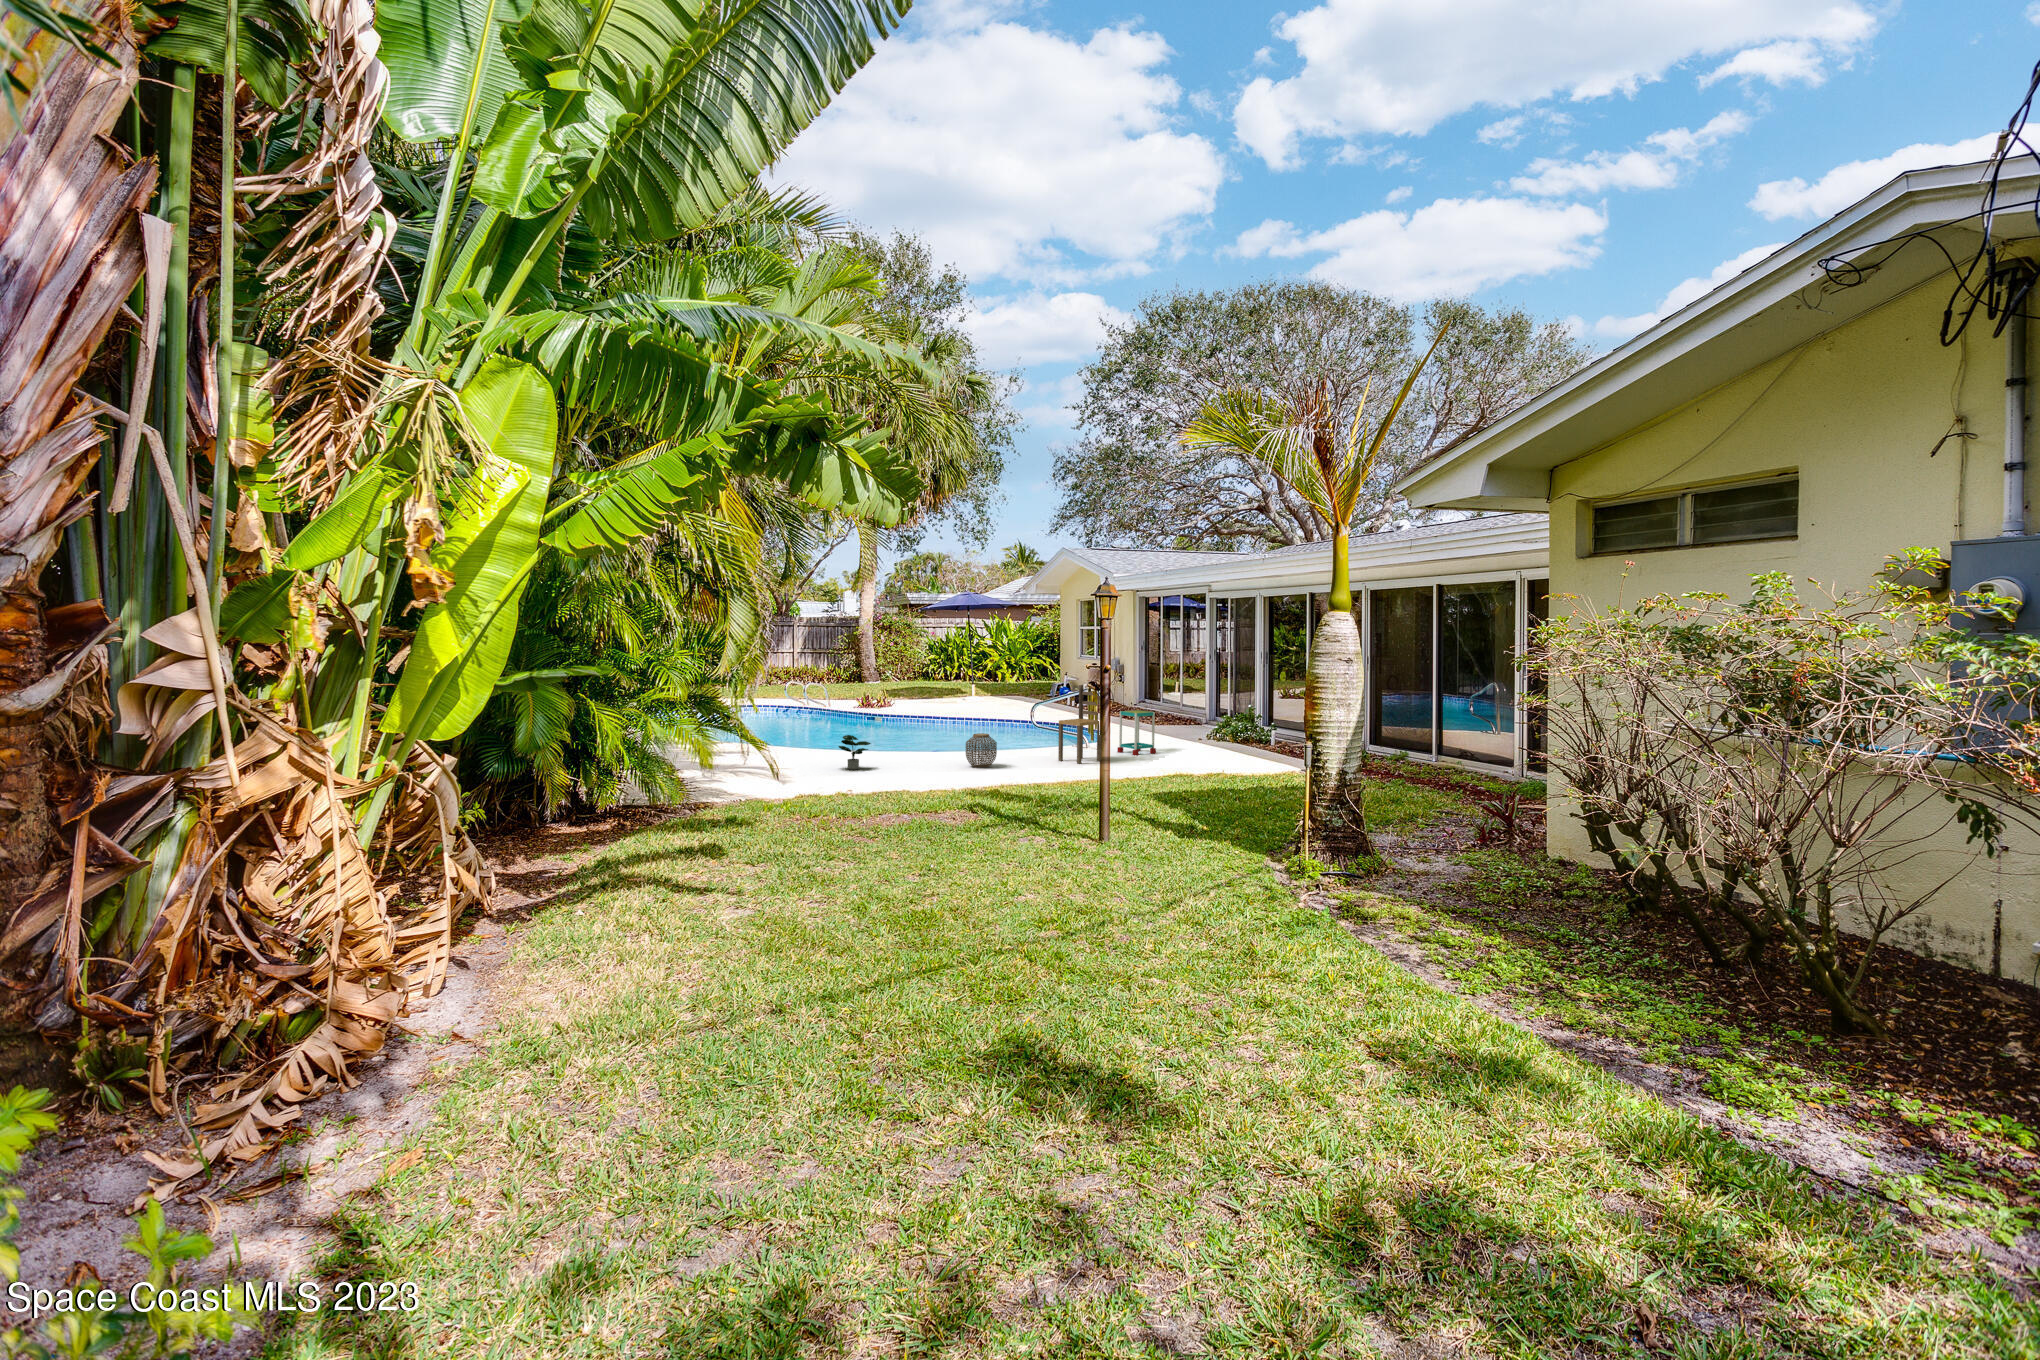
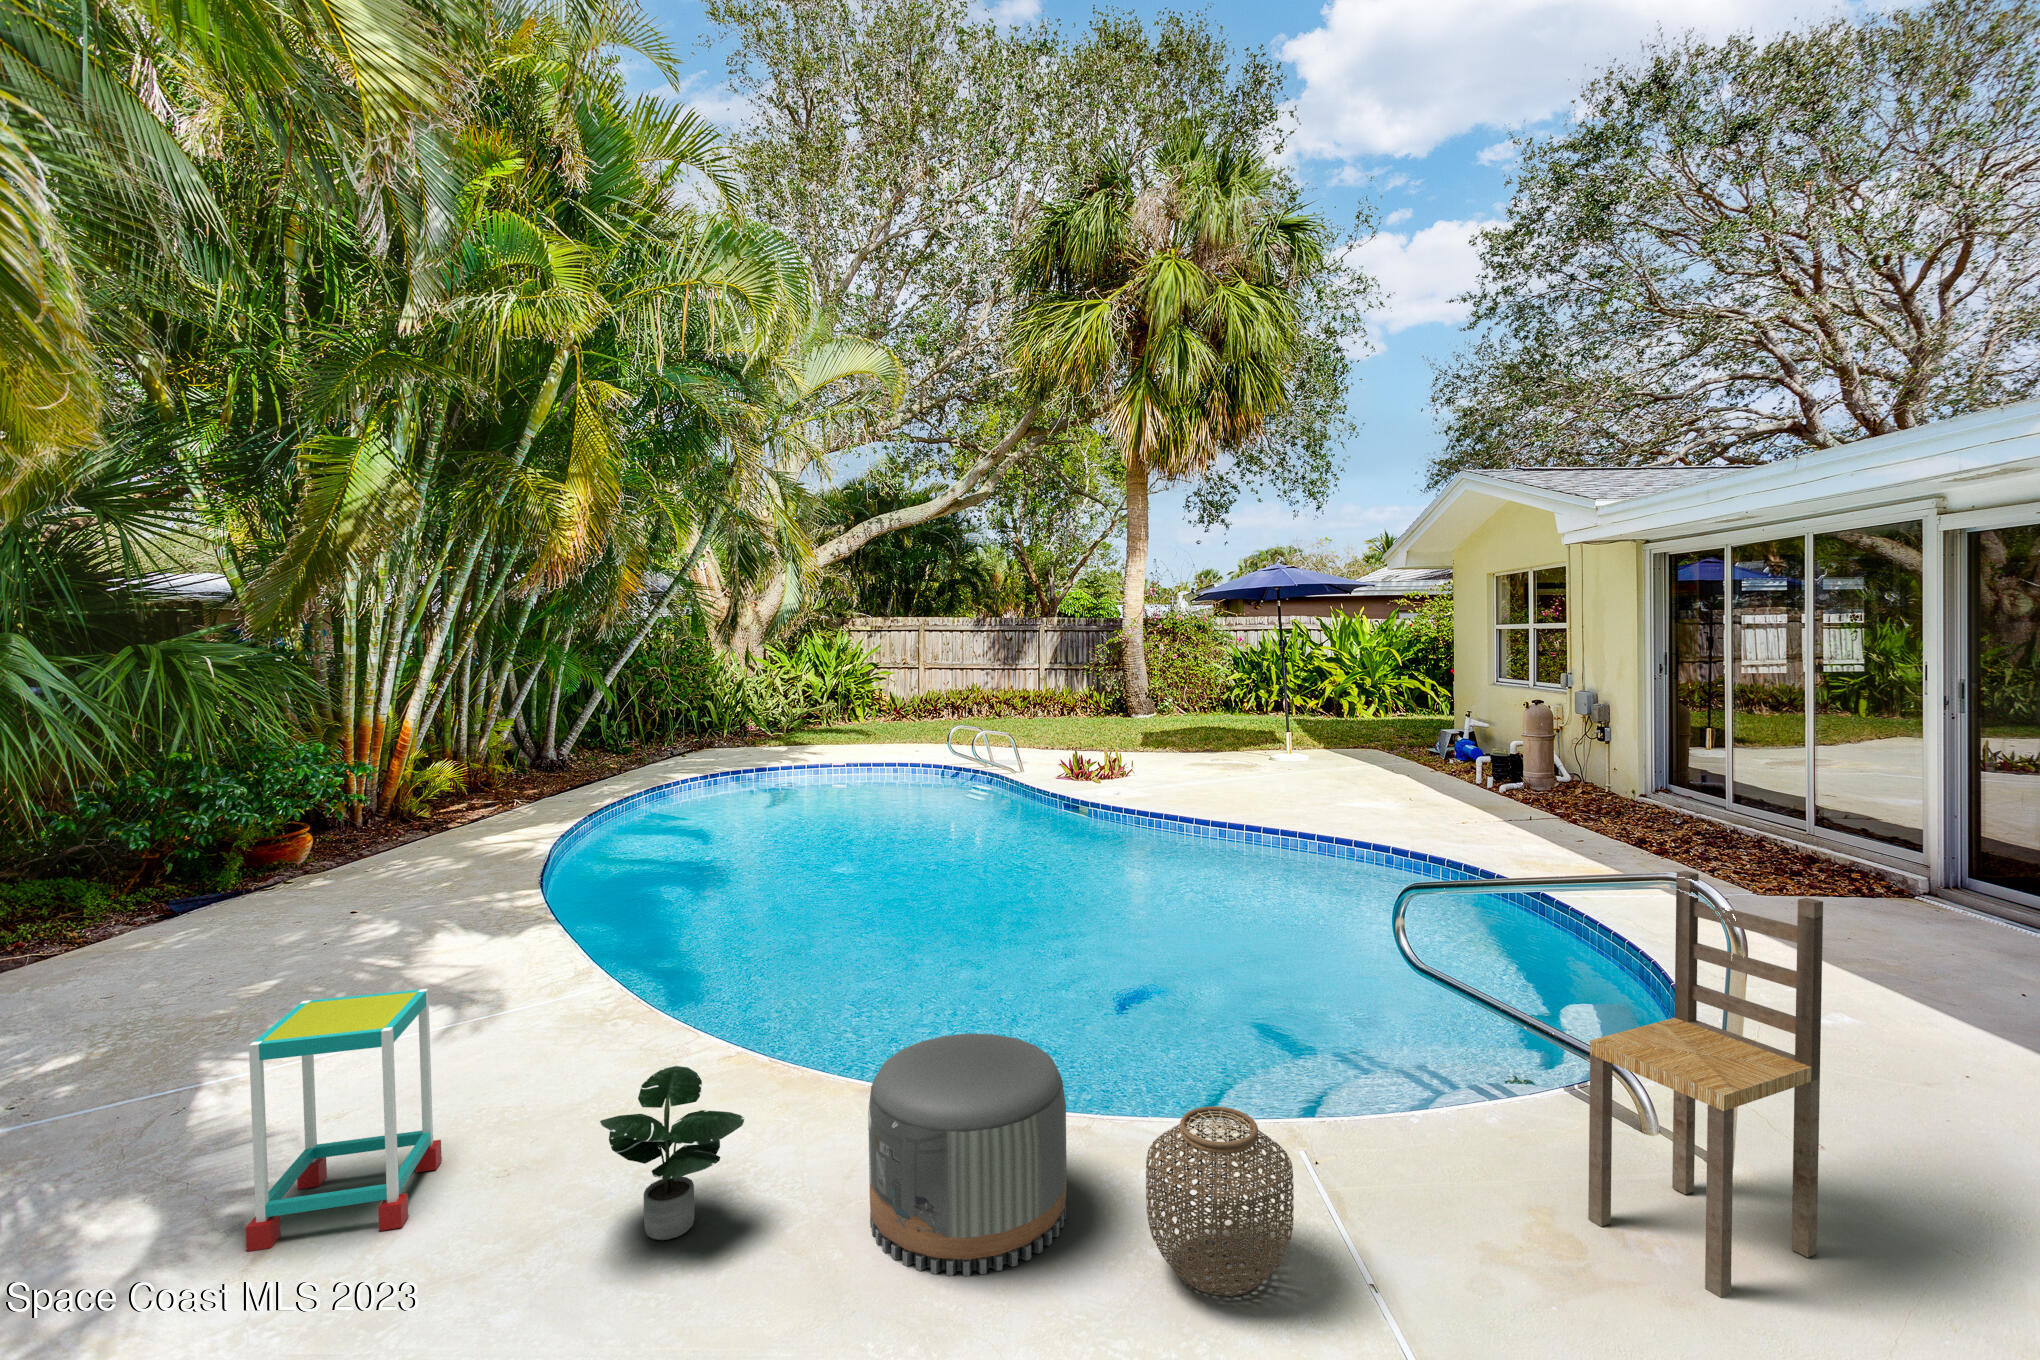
side table: present [1118,710,1156,755] -> present [246,989,442,1252]
pouf: none [898,727,945,769] -> present [868,1034,1067,1276]

